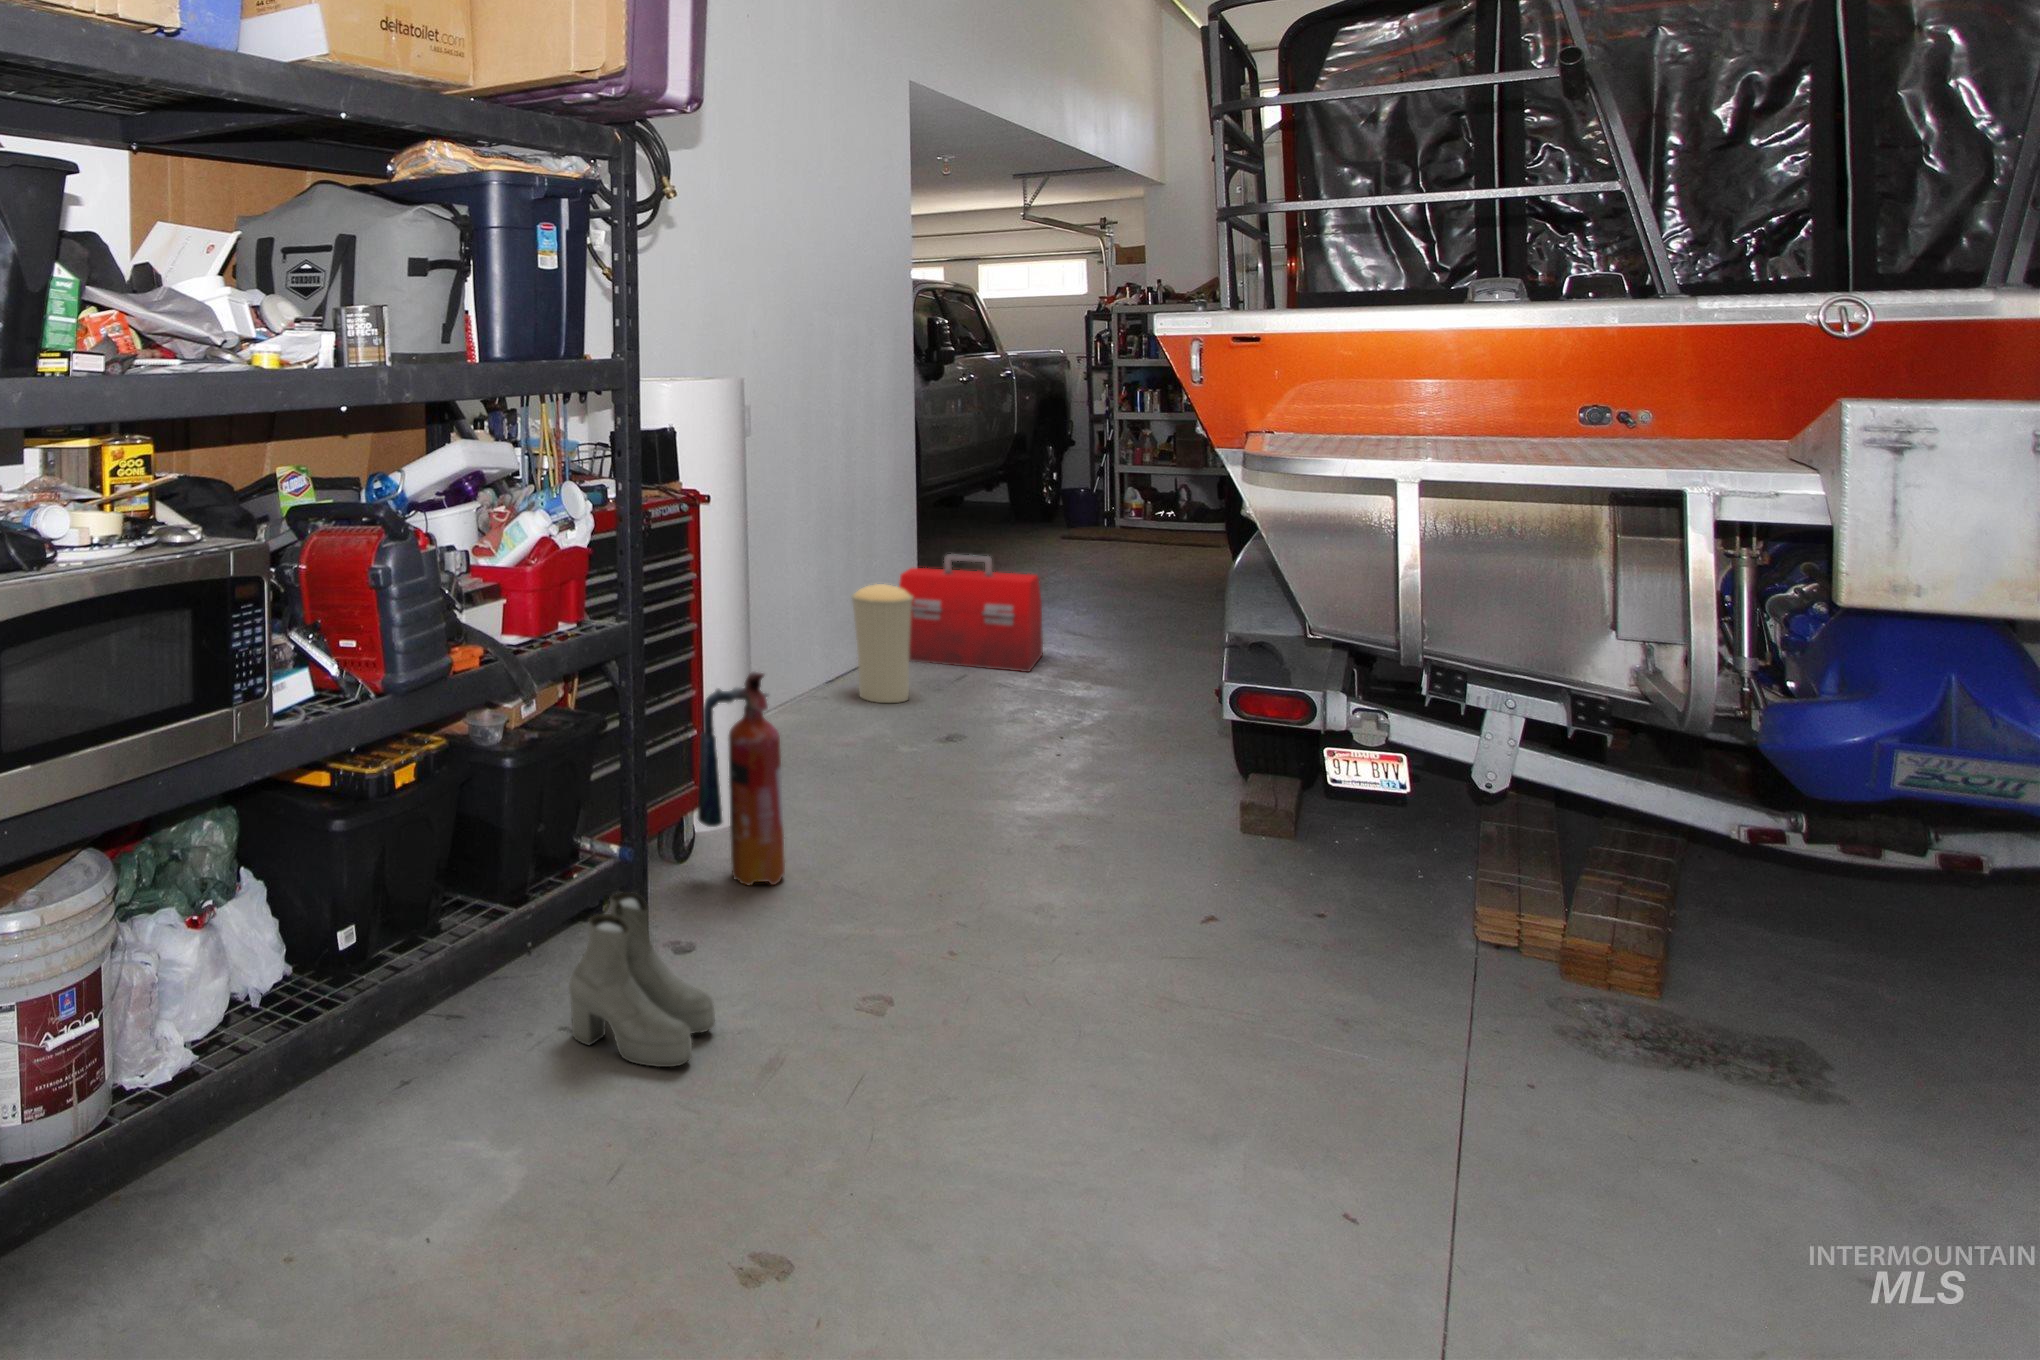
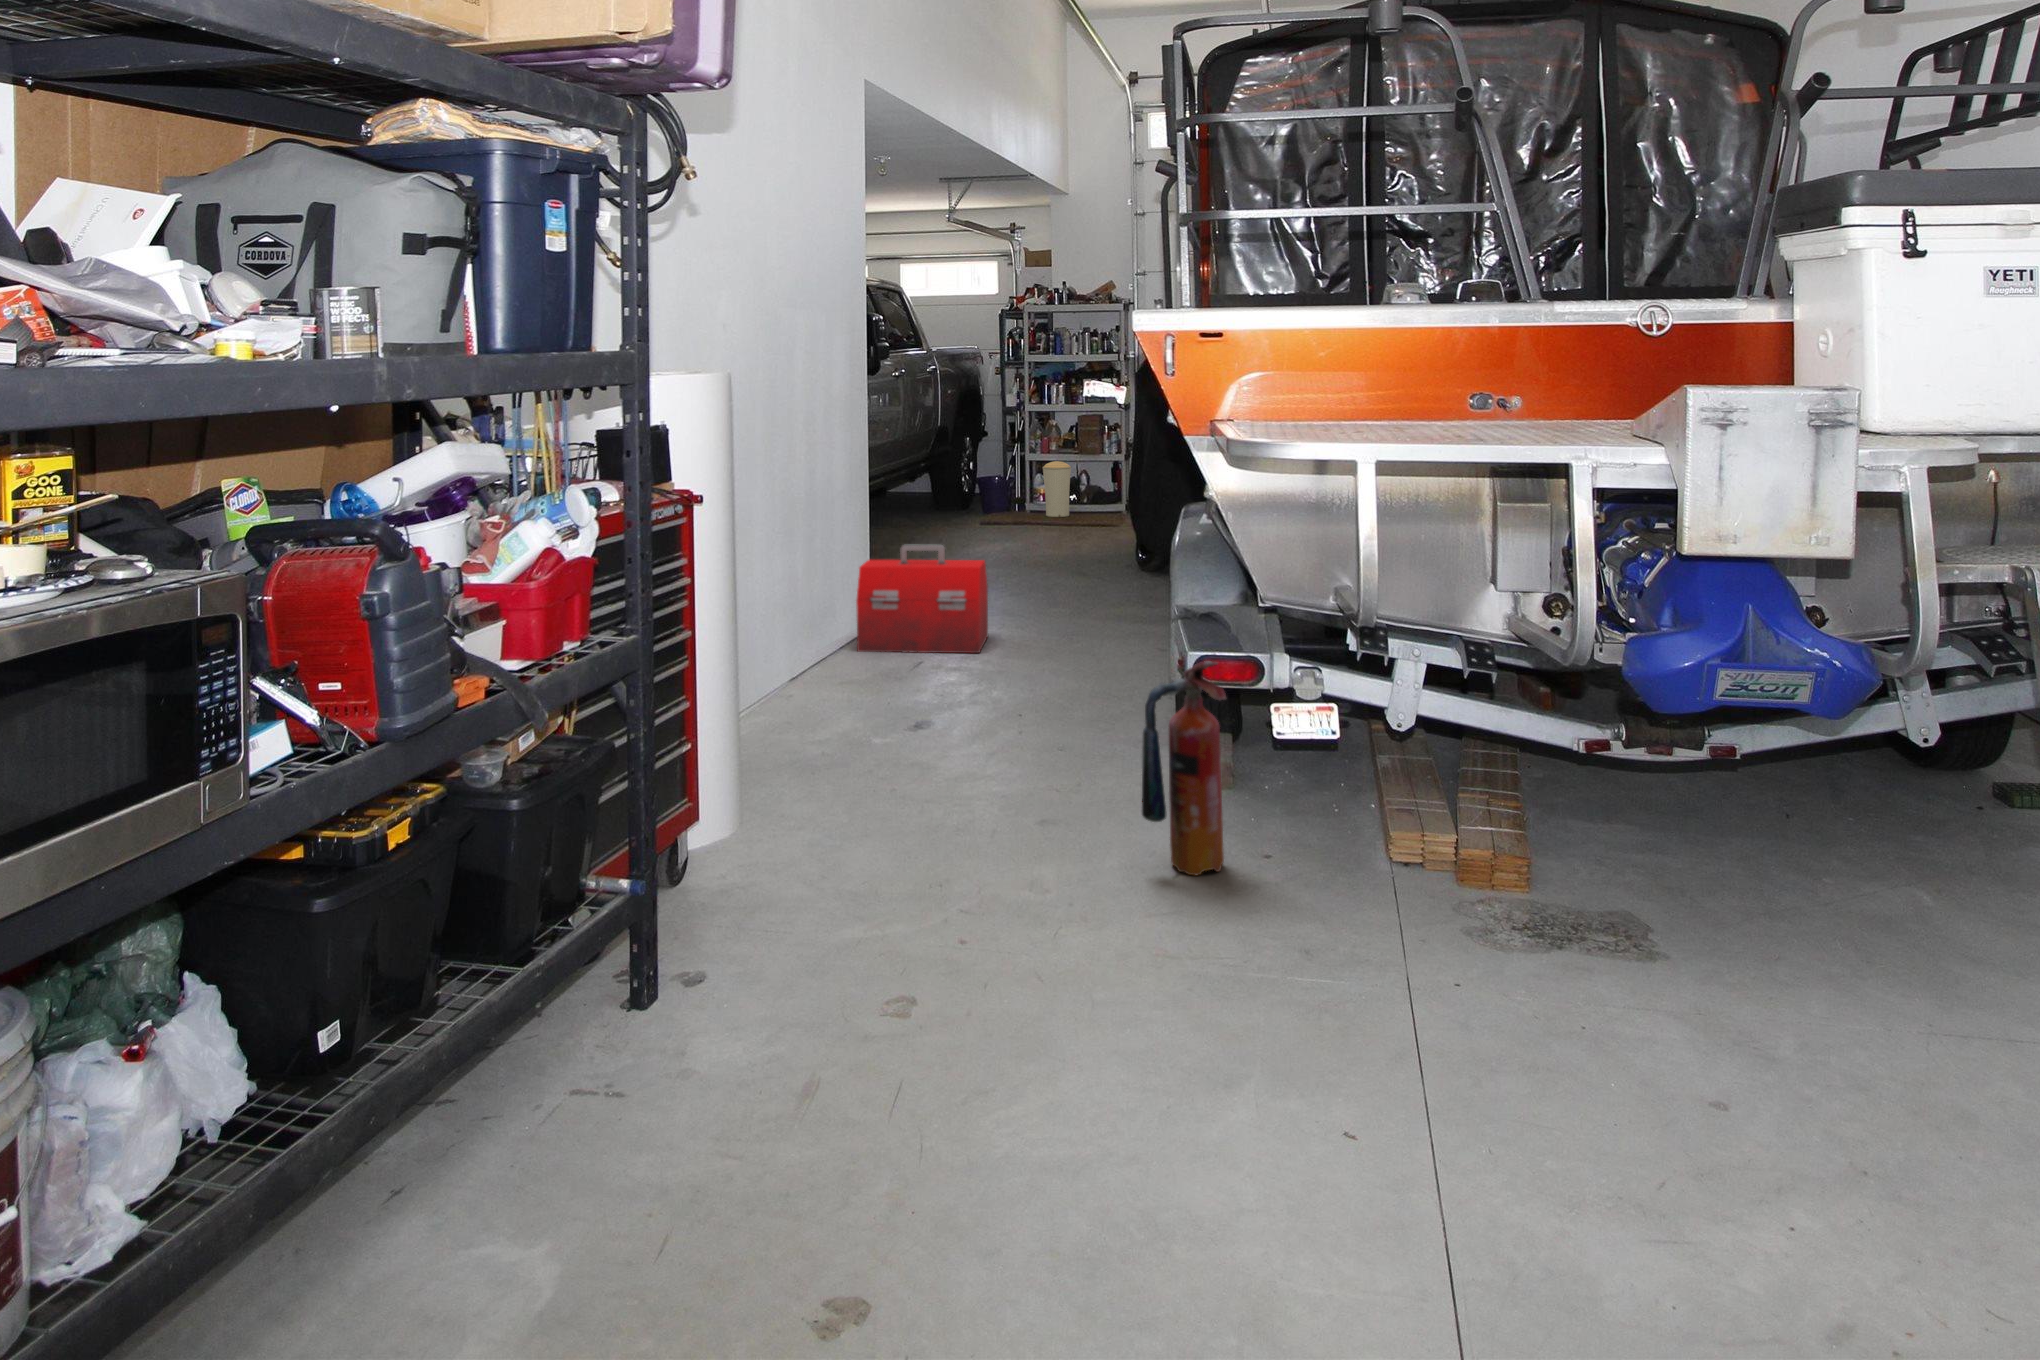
trash can: present [851,584,913,703] -> present [1042,461,1071,517]
fire extinguisher: present [698,672,785,885] -> present [1142,661,1226,876]
boots: present [569,892,715,1067] -> none [587,928,745,1113]

